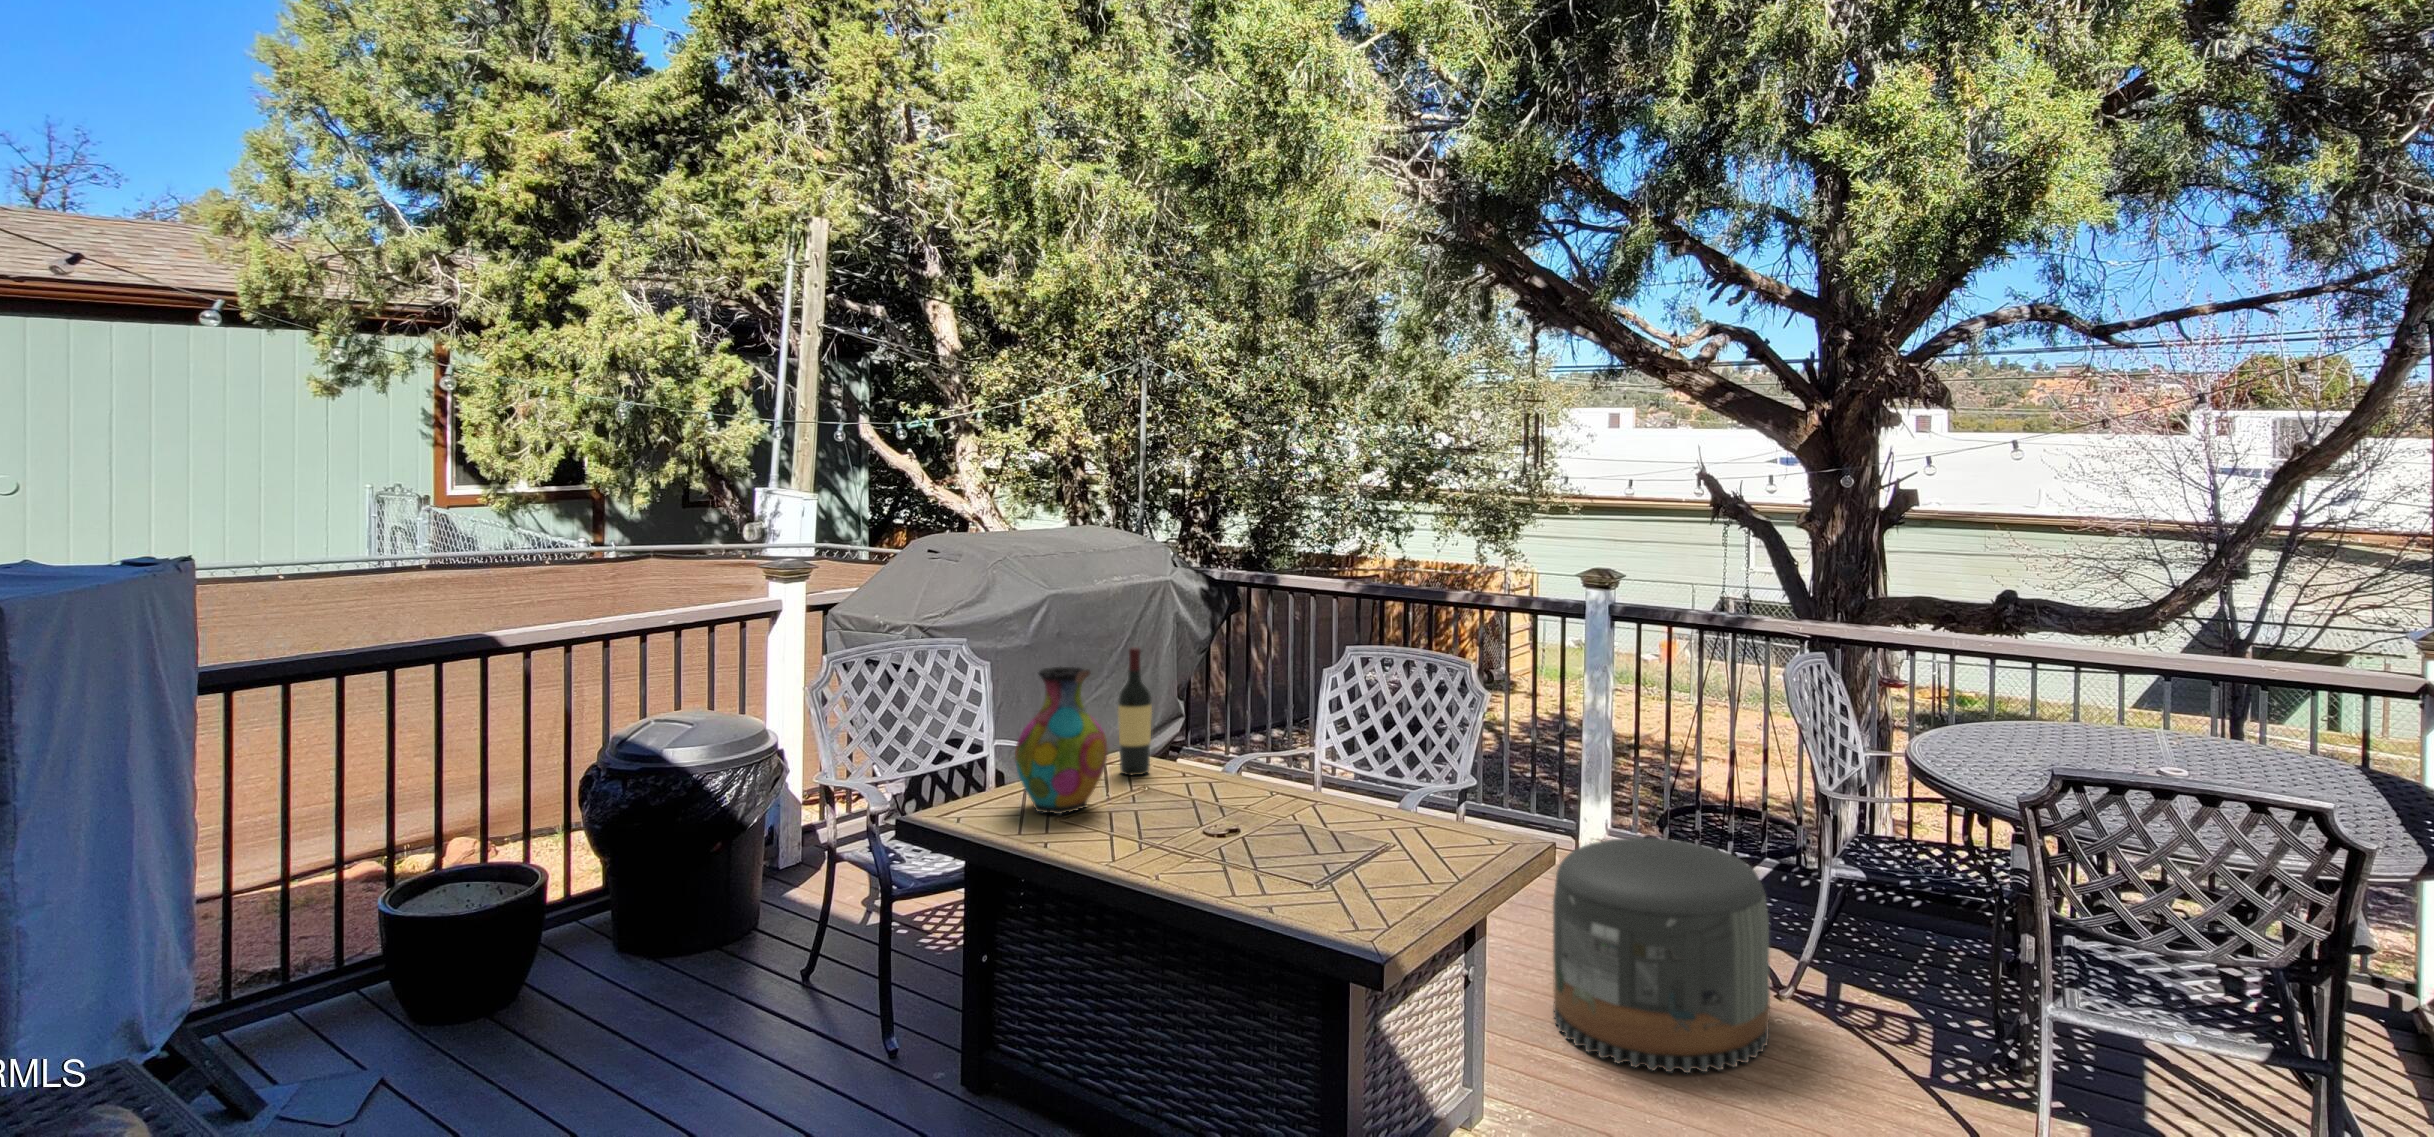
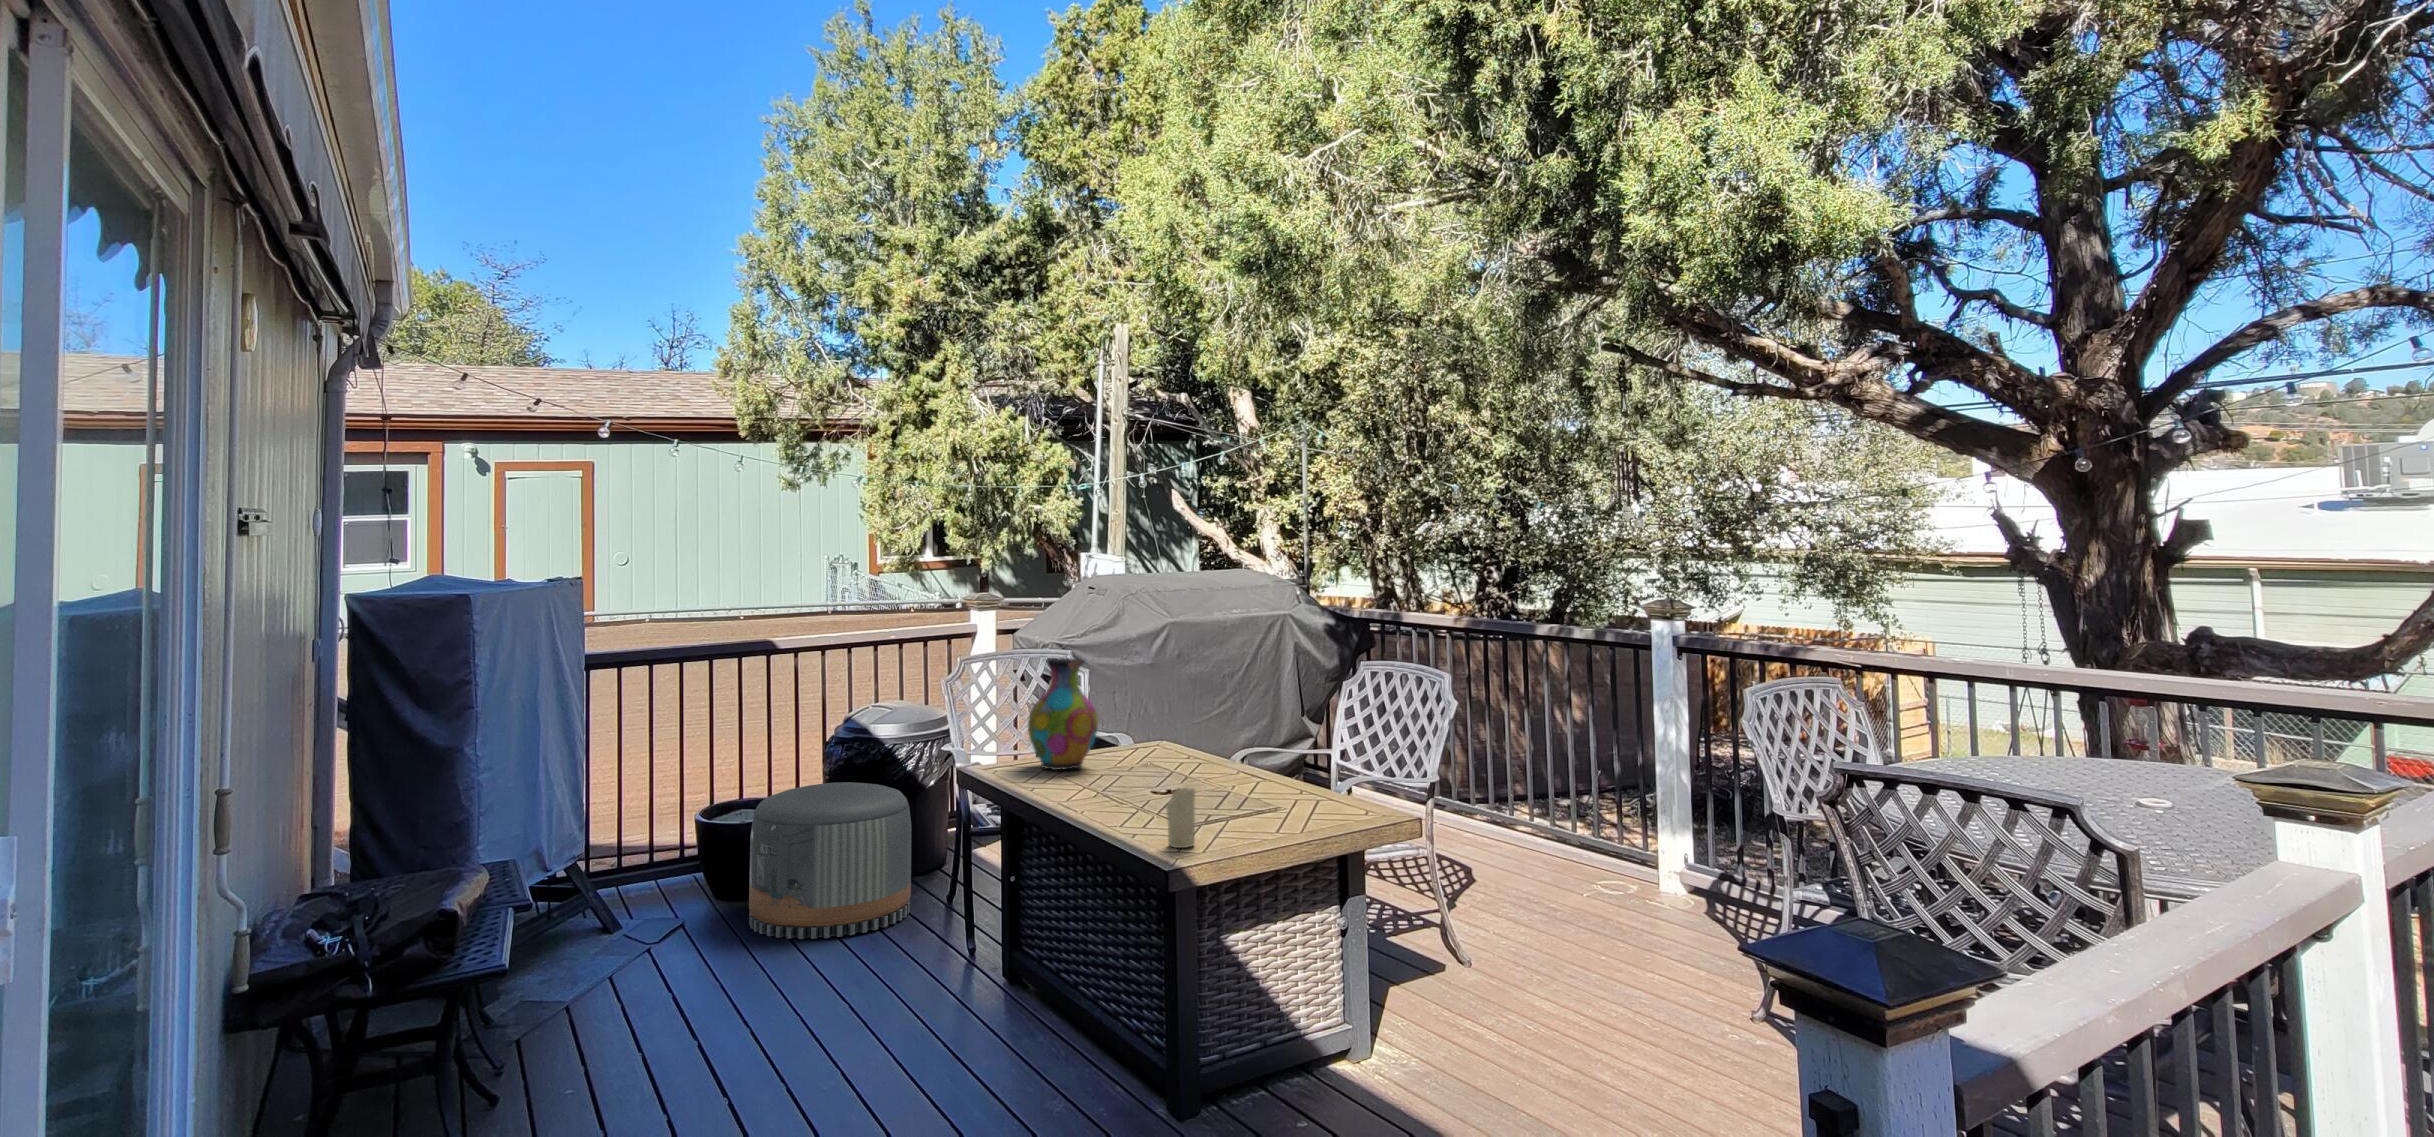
wine bottle: present [1118,647,1152,775] -> none [1135,651,1161,754]
pouf: present [1553,838,1770,1073] -> present [749,782,911,939]
candle: none [1345,852,1382,932] -> present [1167,787,1195,848]

